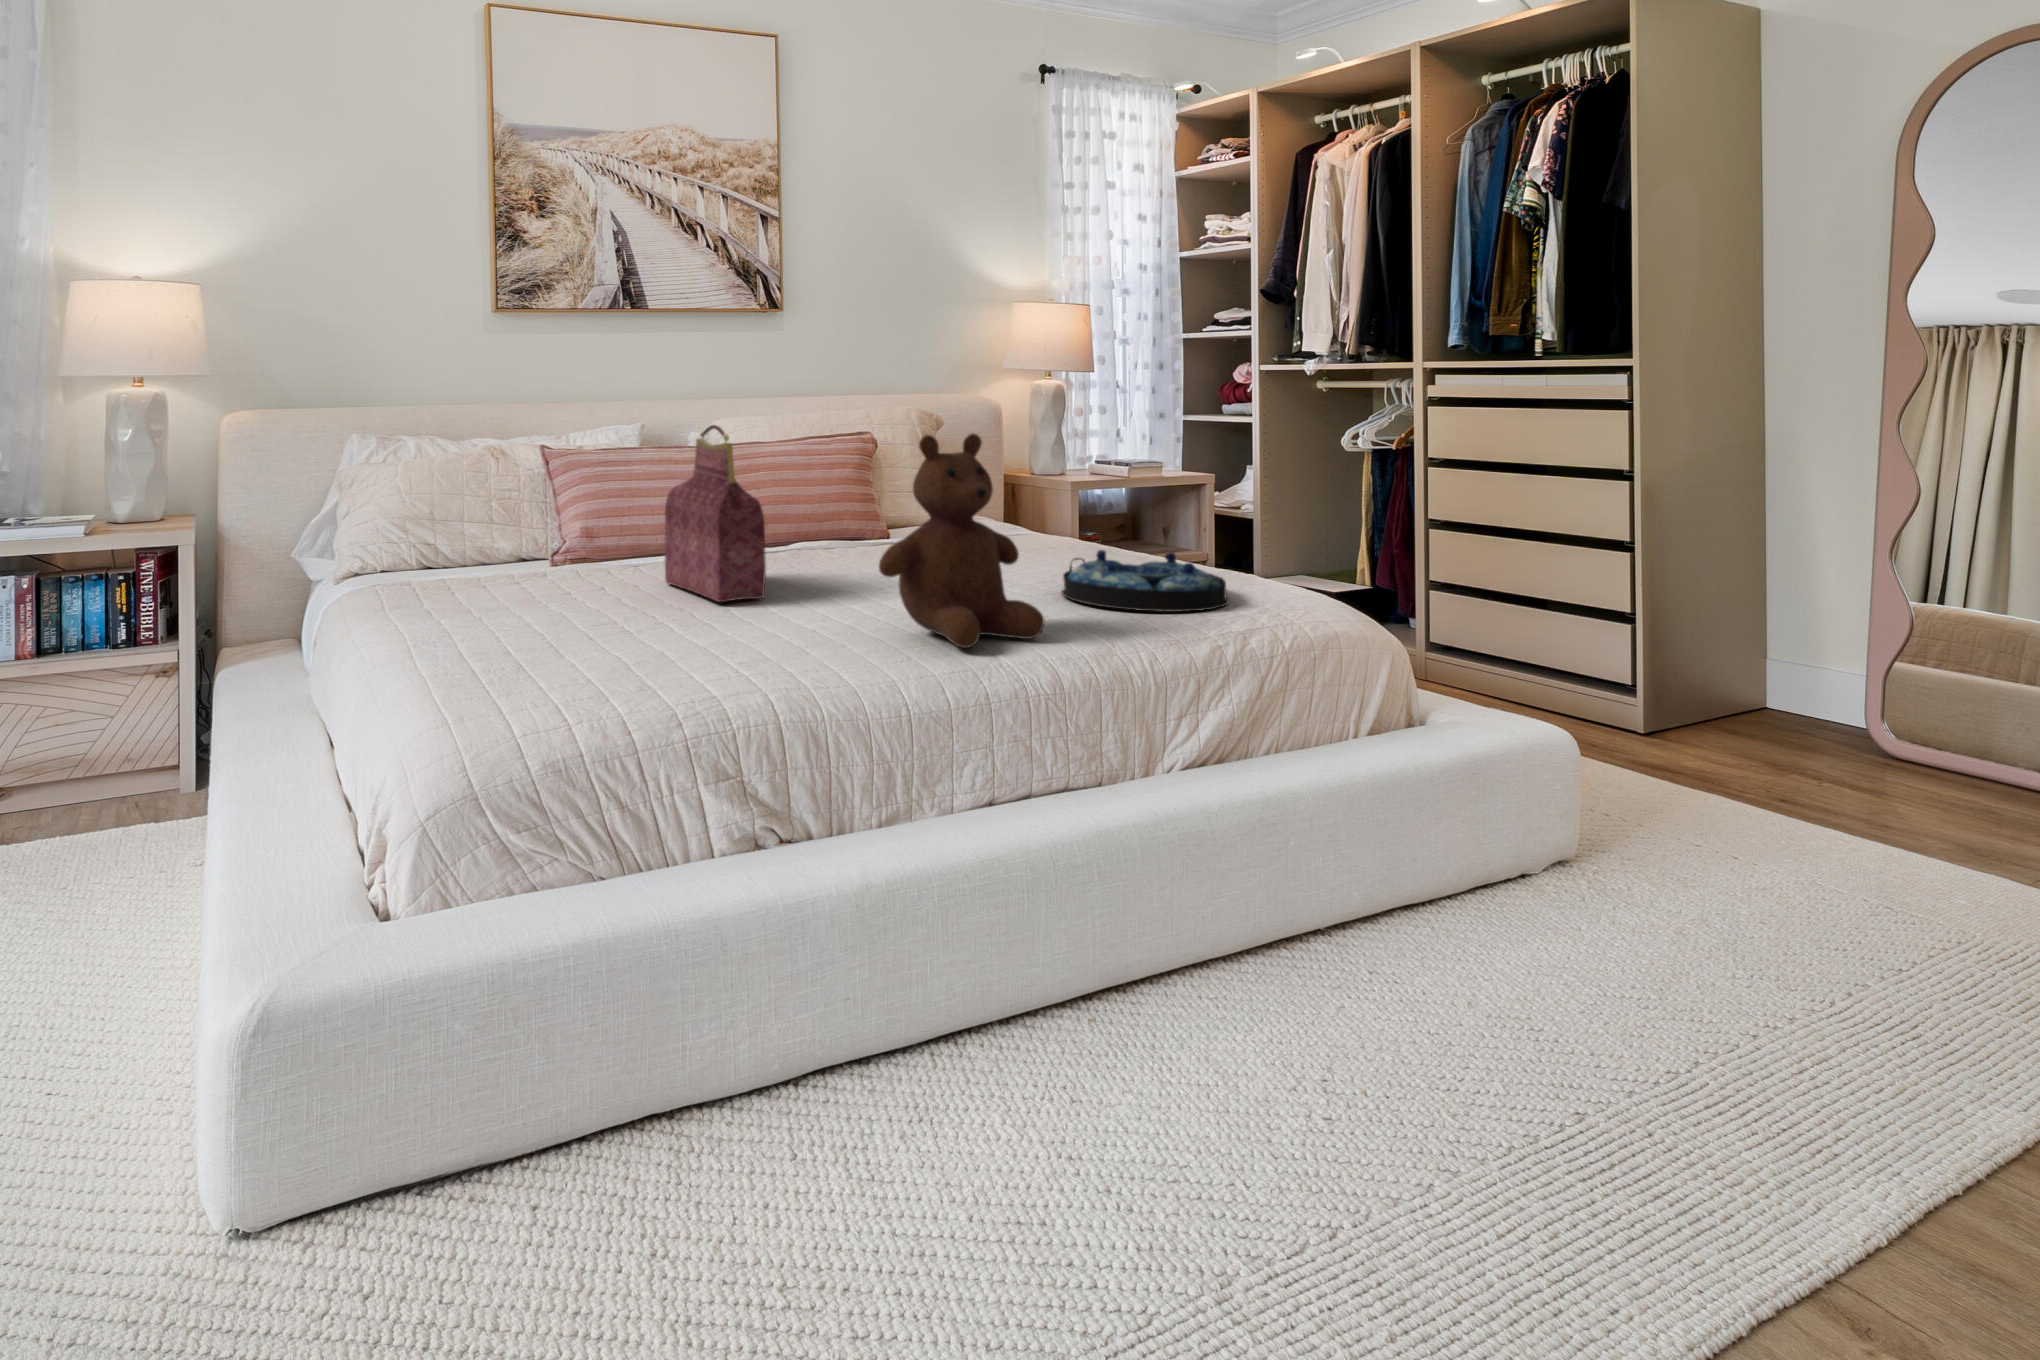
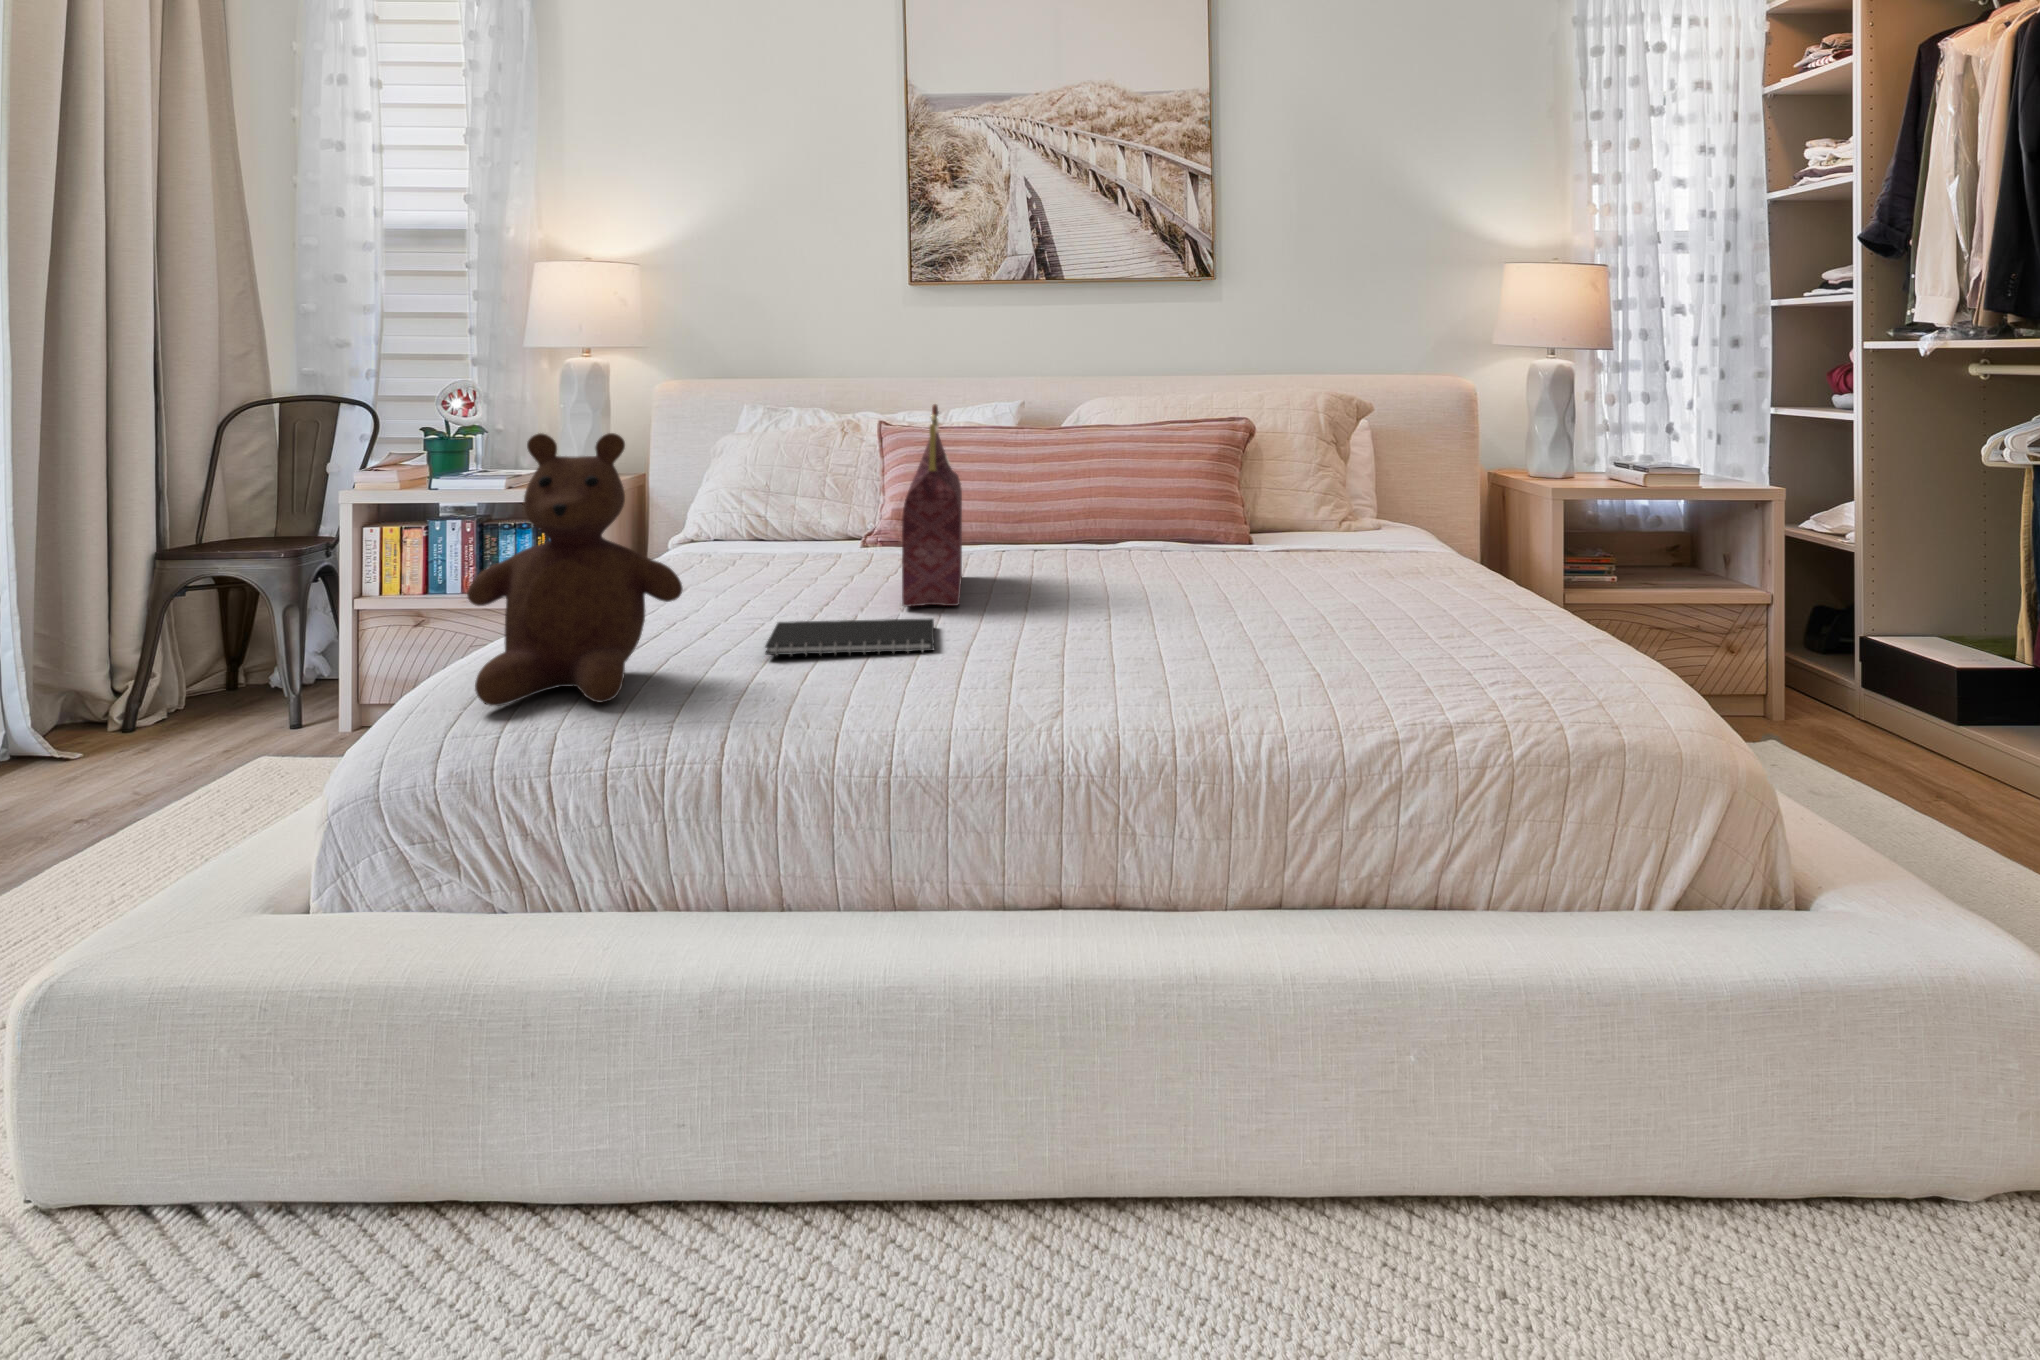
teddy bear: present [879,434,1044,648] -> present [467,433,683,706]
serving tray: present [1061,550,1229,612] -> none [1277,583,1494,685]
notebook: none [649,607,816,645] -> present [765,619,934,656]

